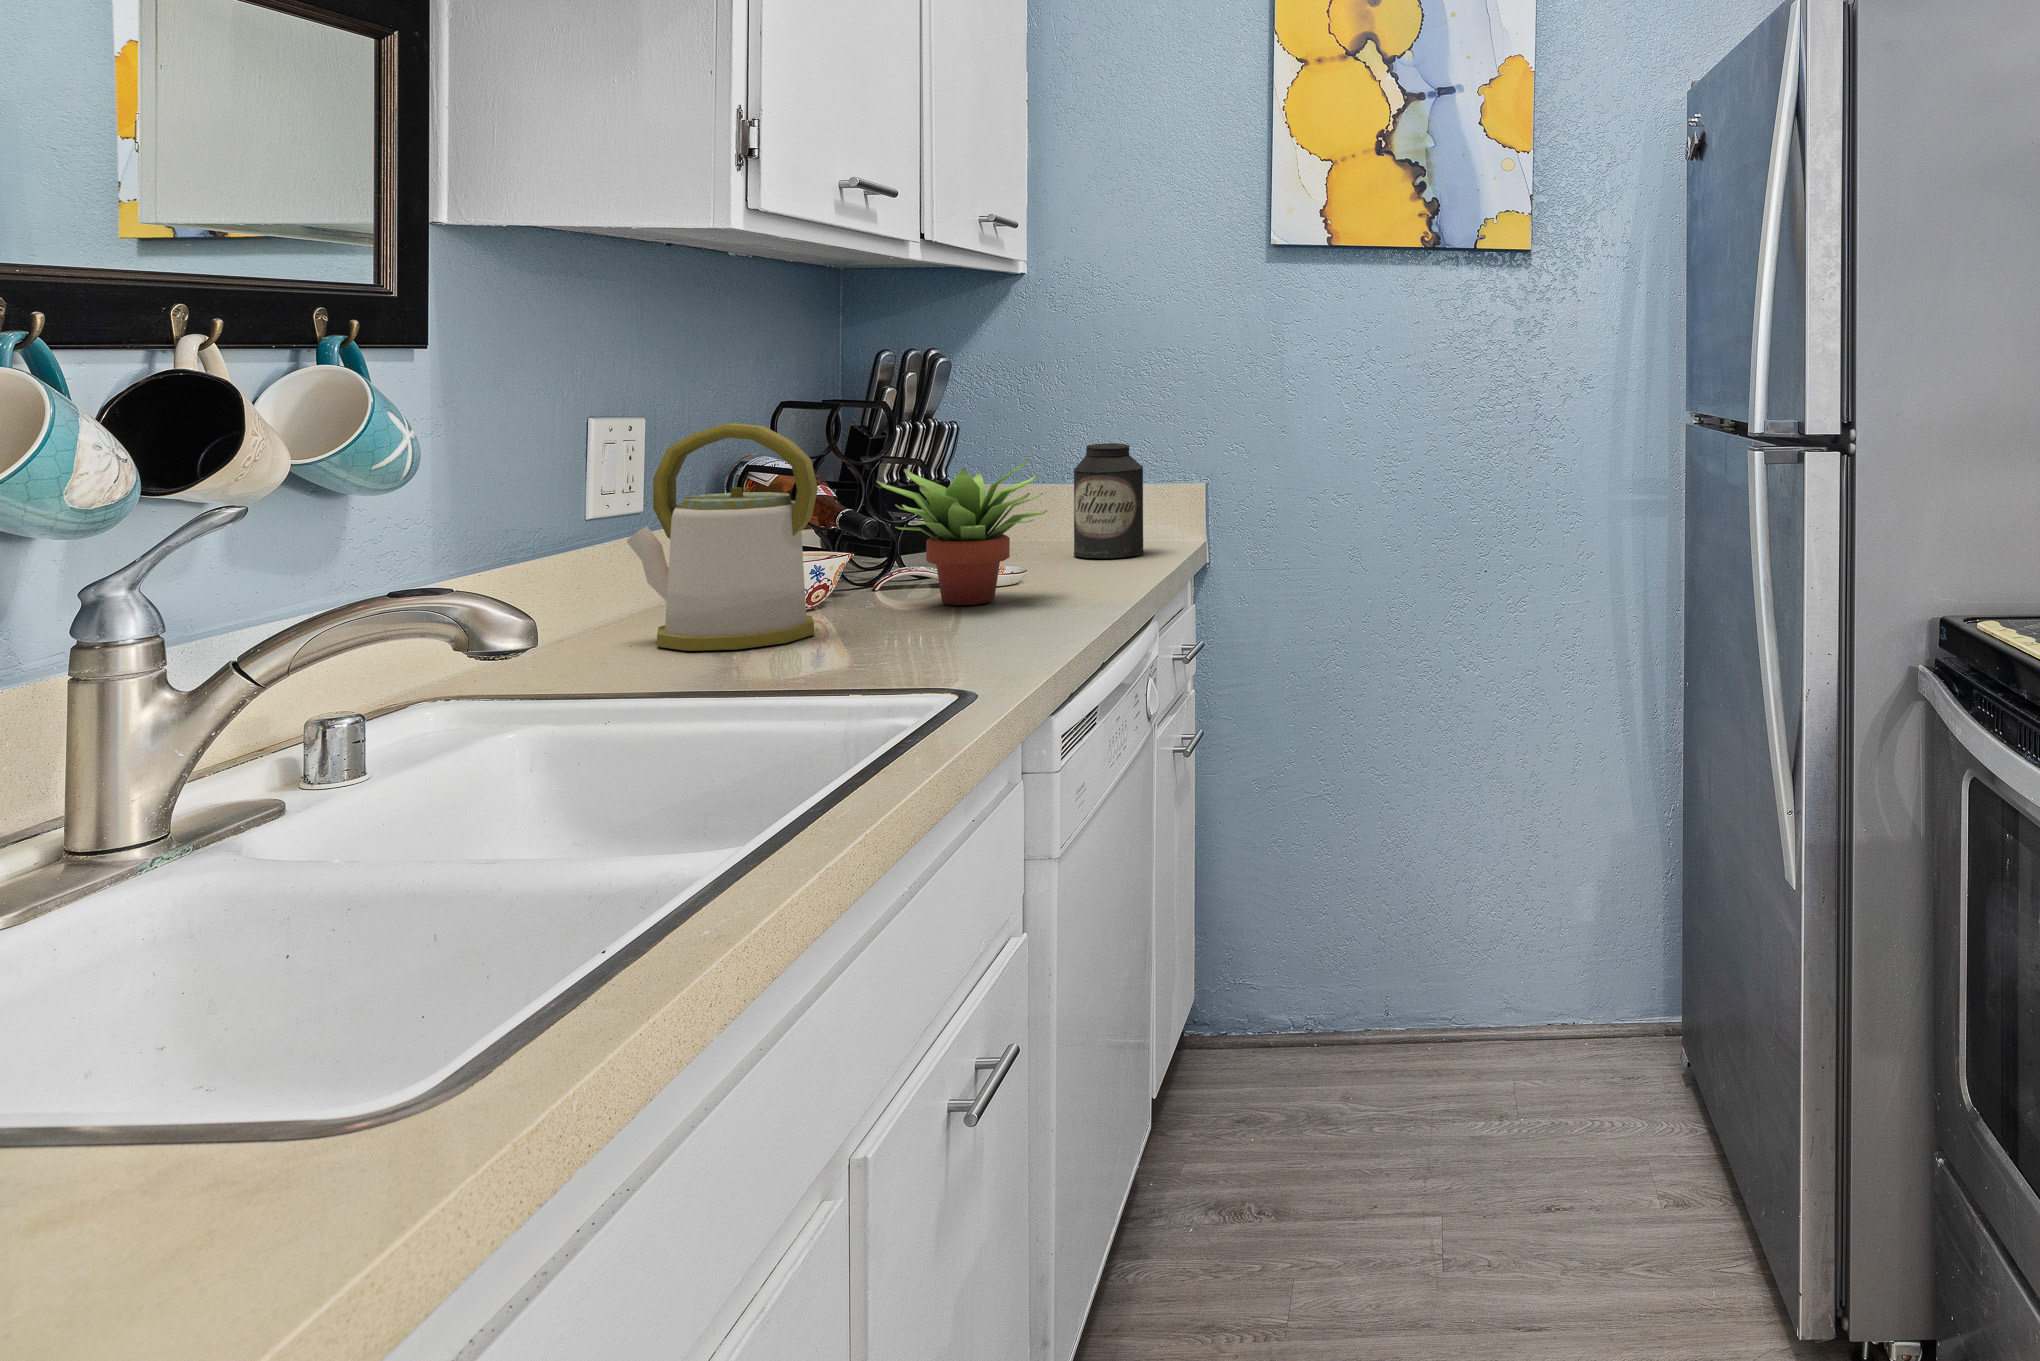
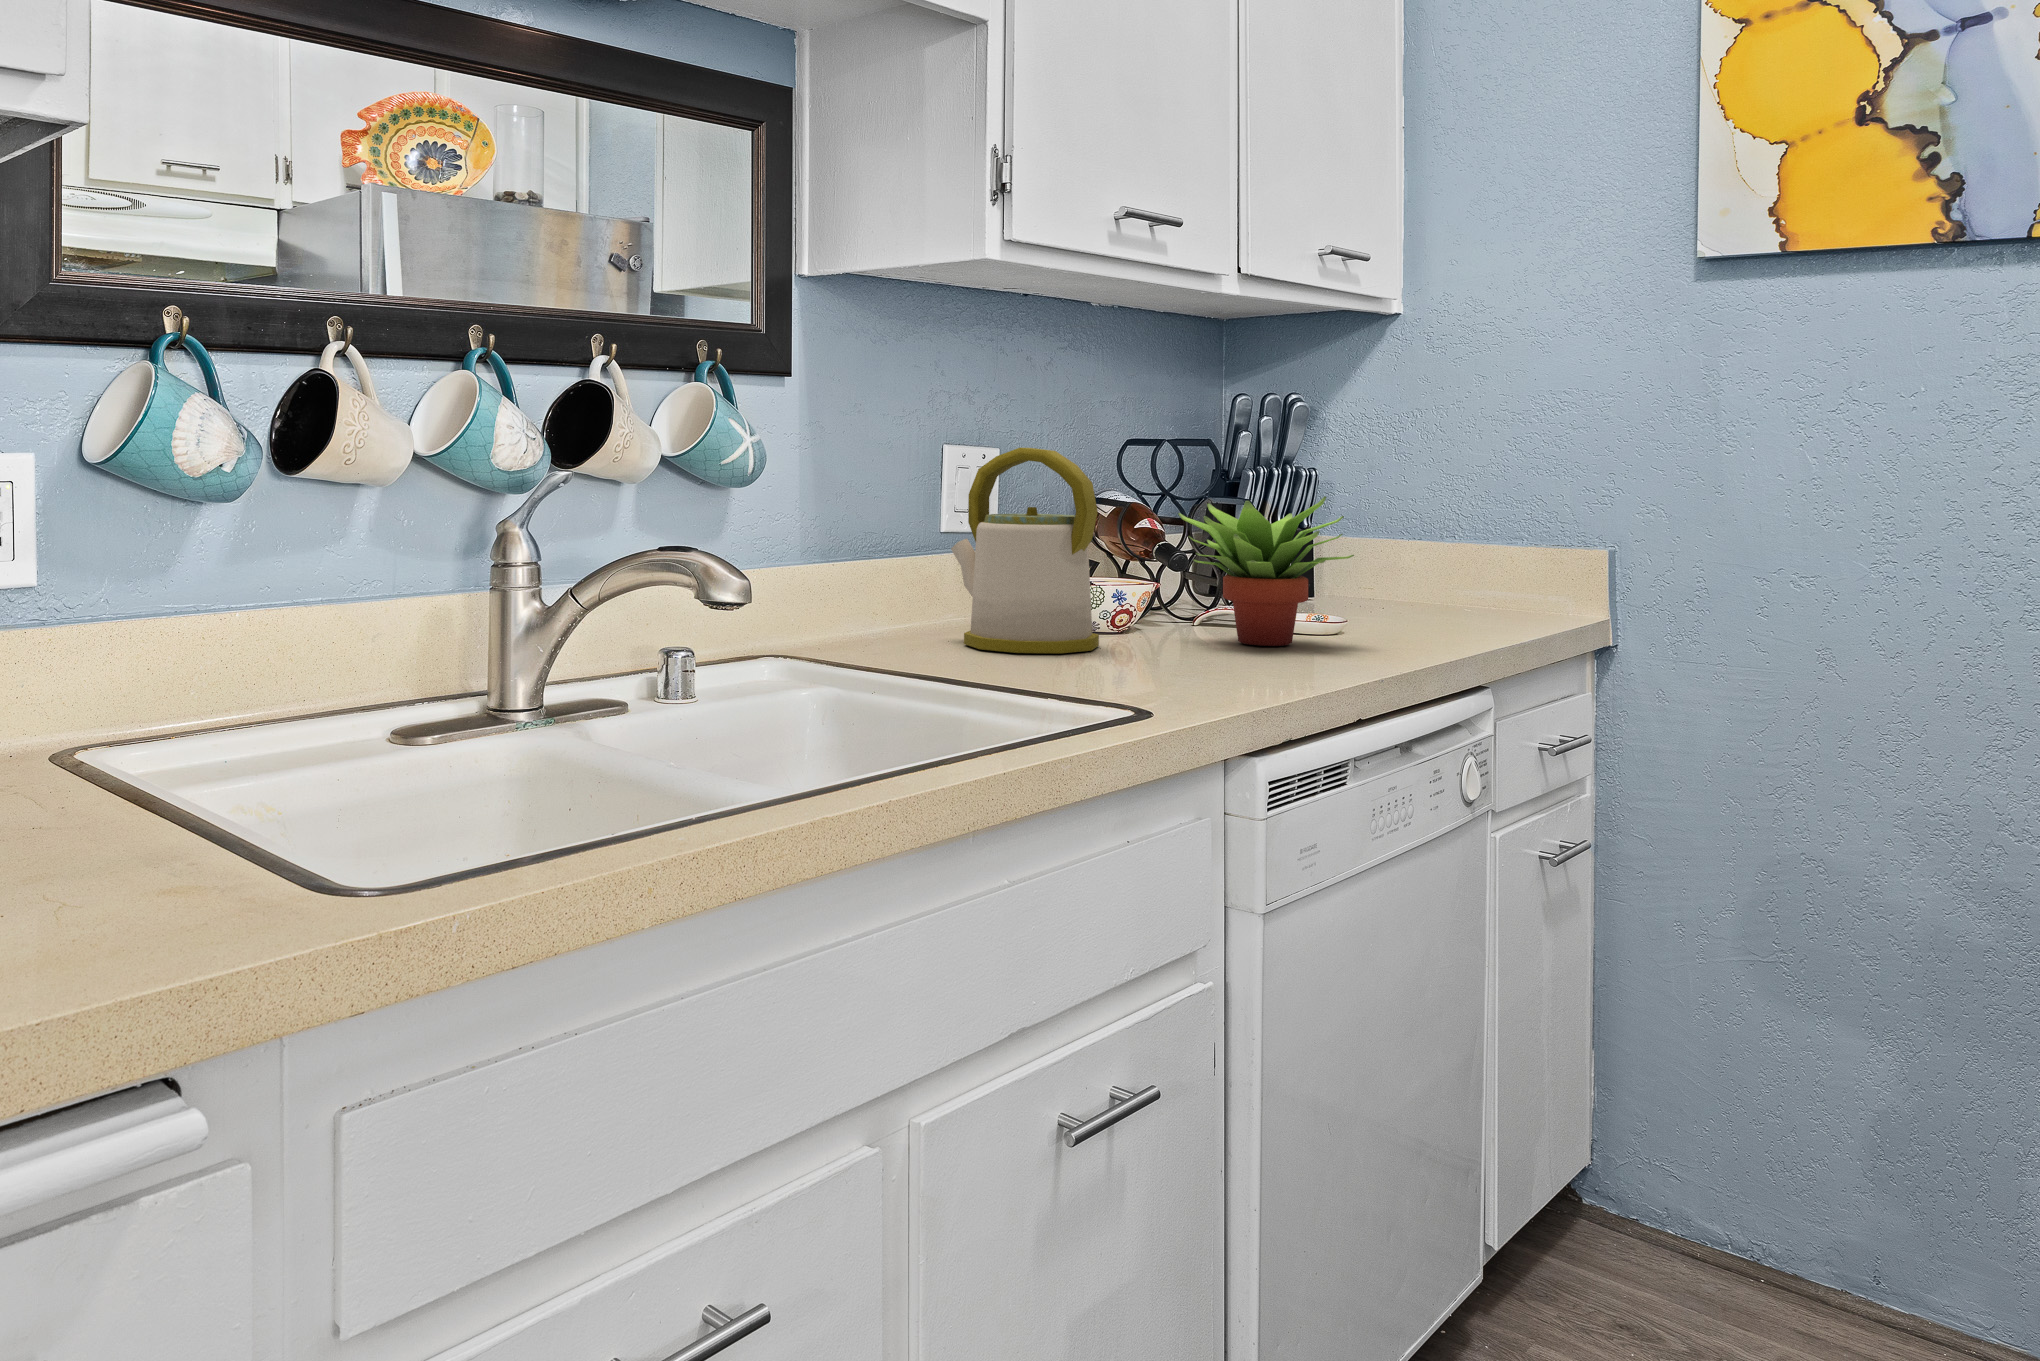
canister: present [1074,443,1144,558] -> none [1435,498,1519,625]

